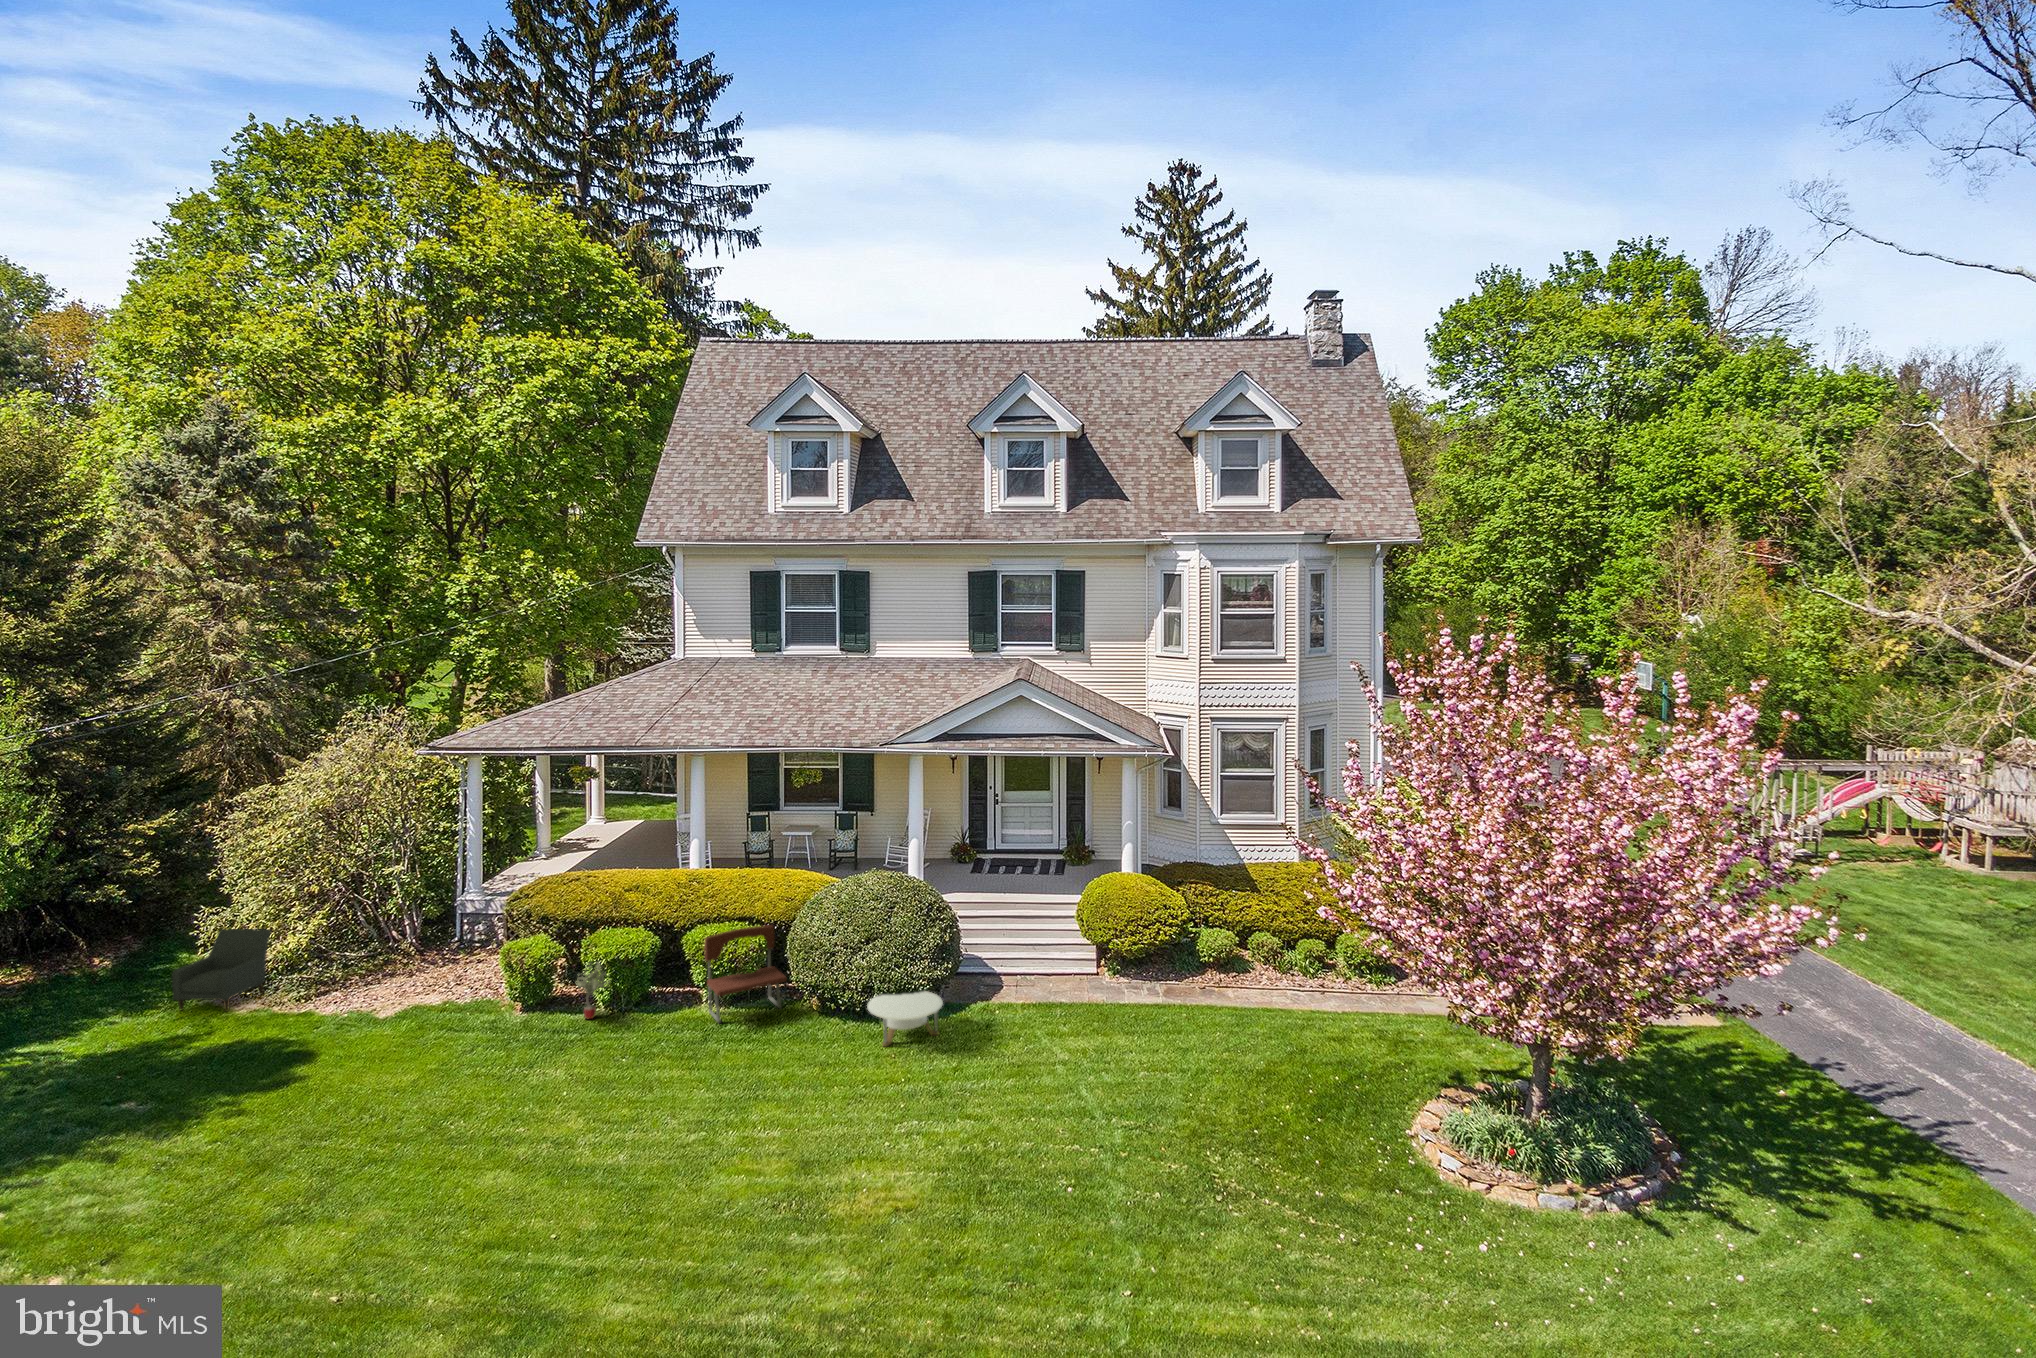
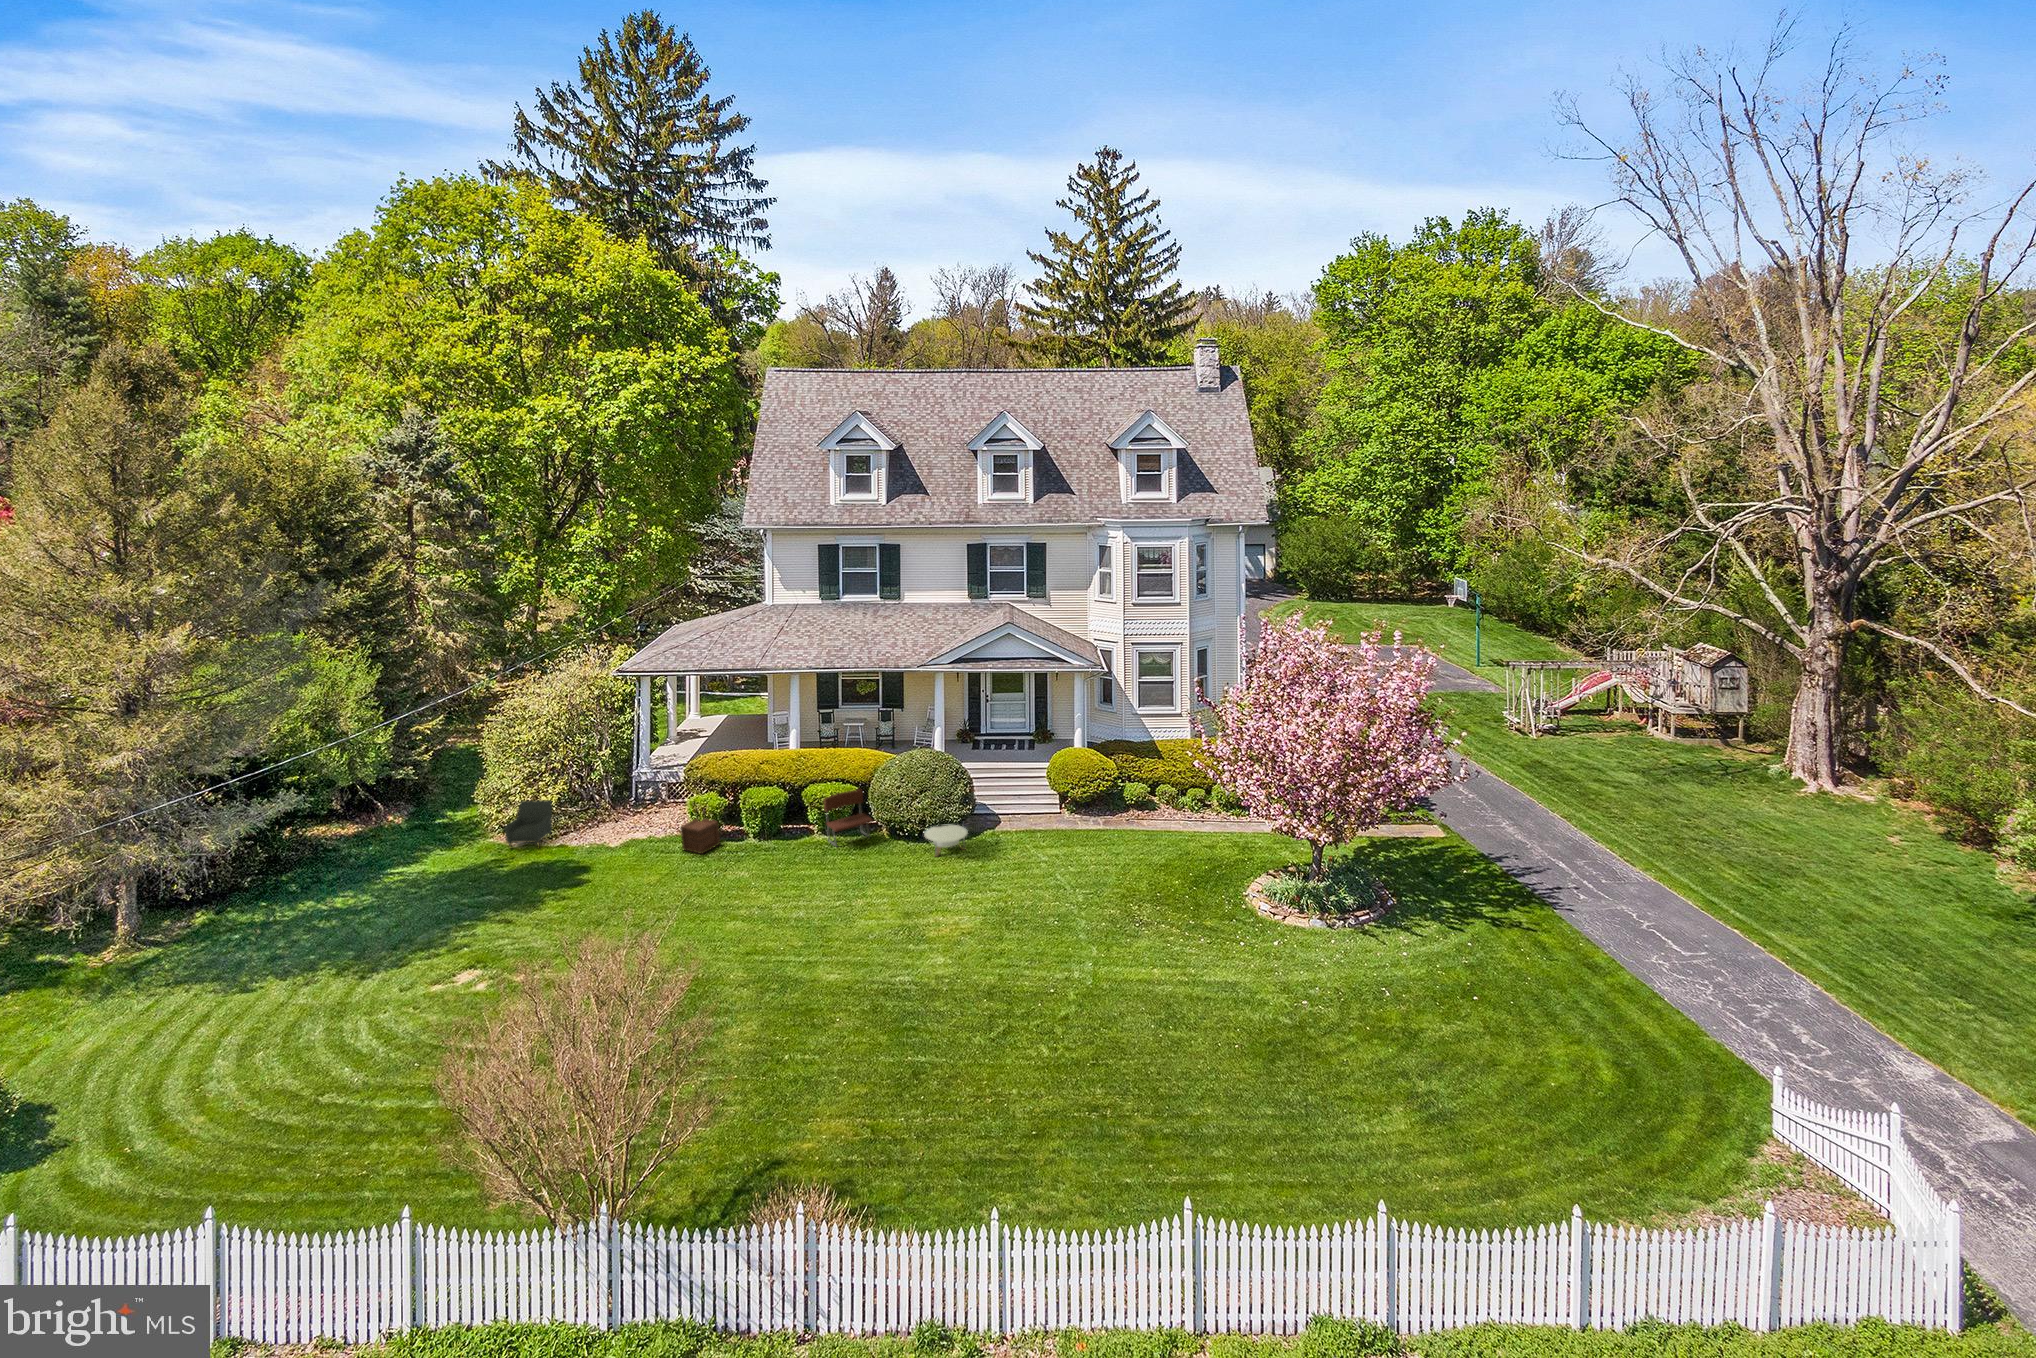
potted tree: present [576,963,609,1019] -> none [747,814,769,847]
wooden crate: none [458,965,528,1029] -> present [680,819,720,854]

